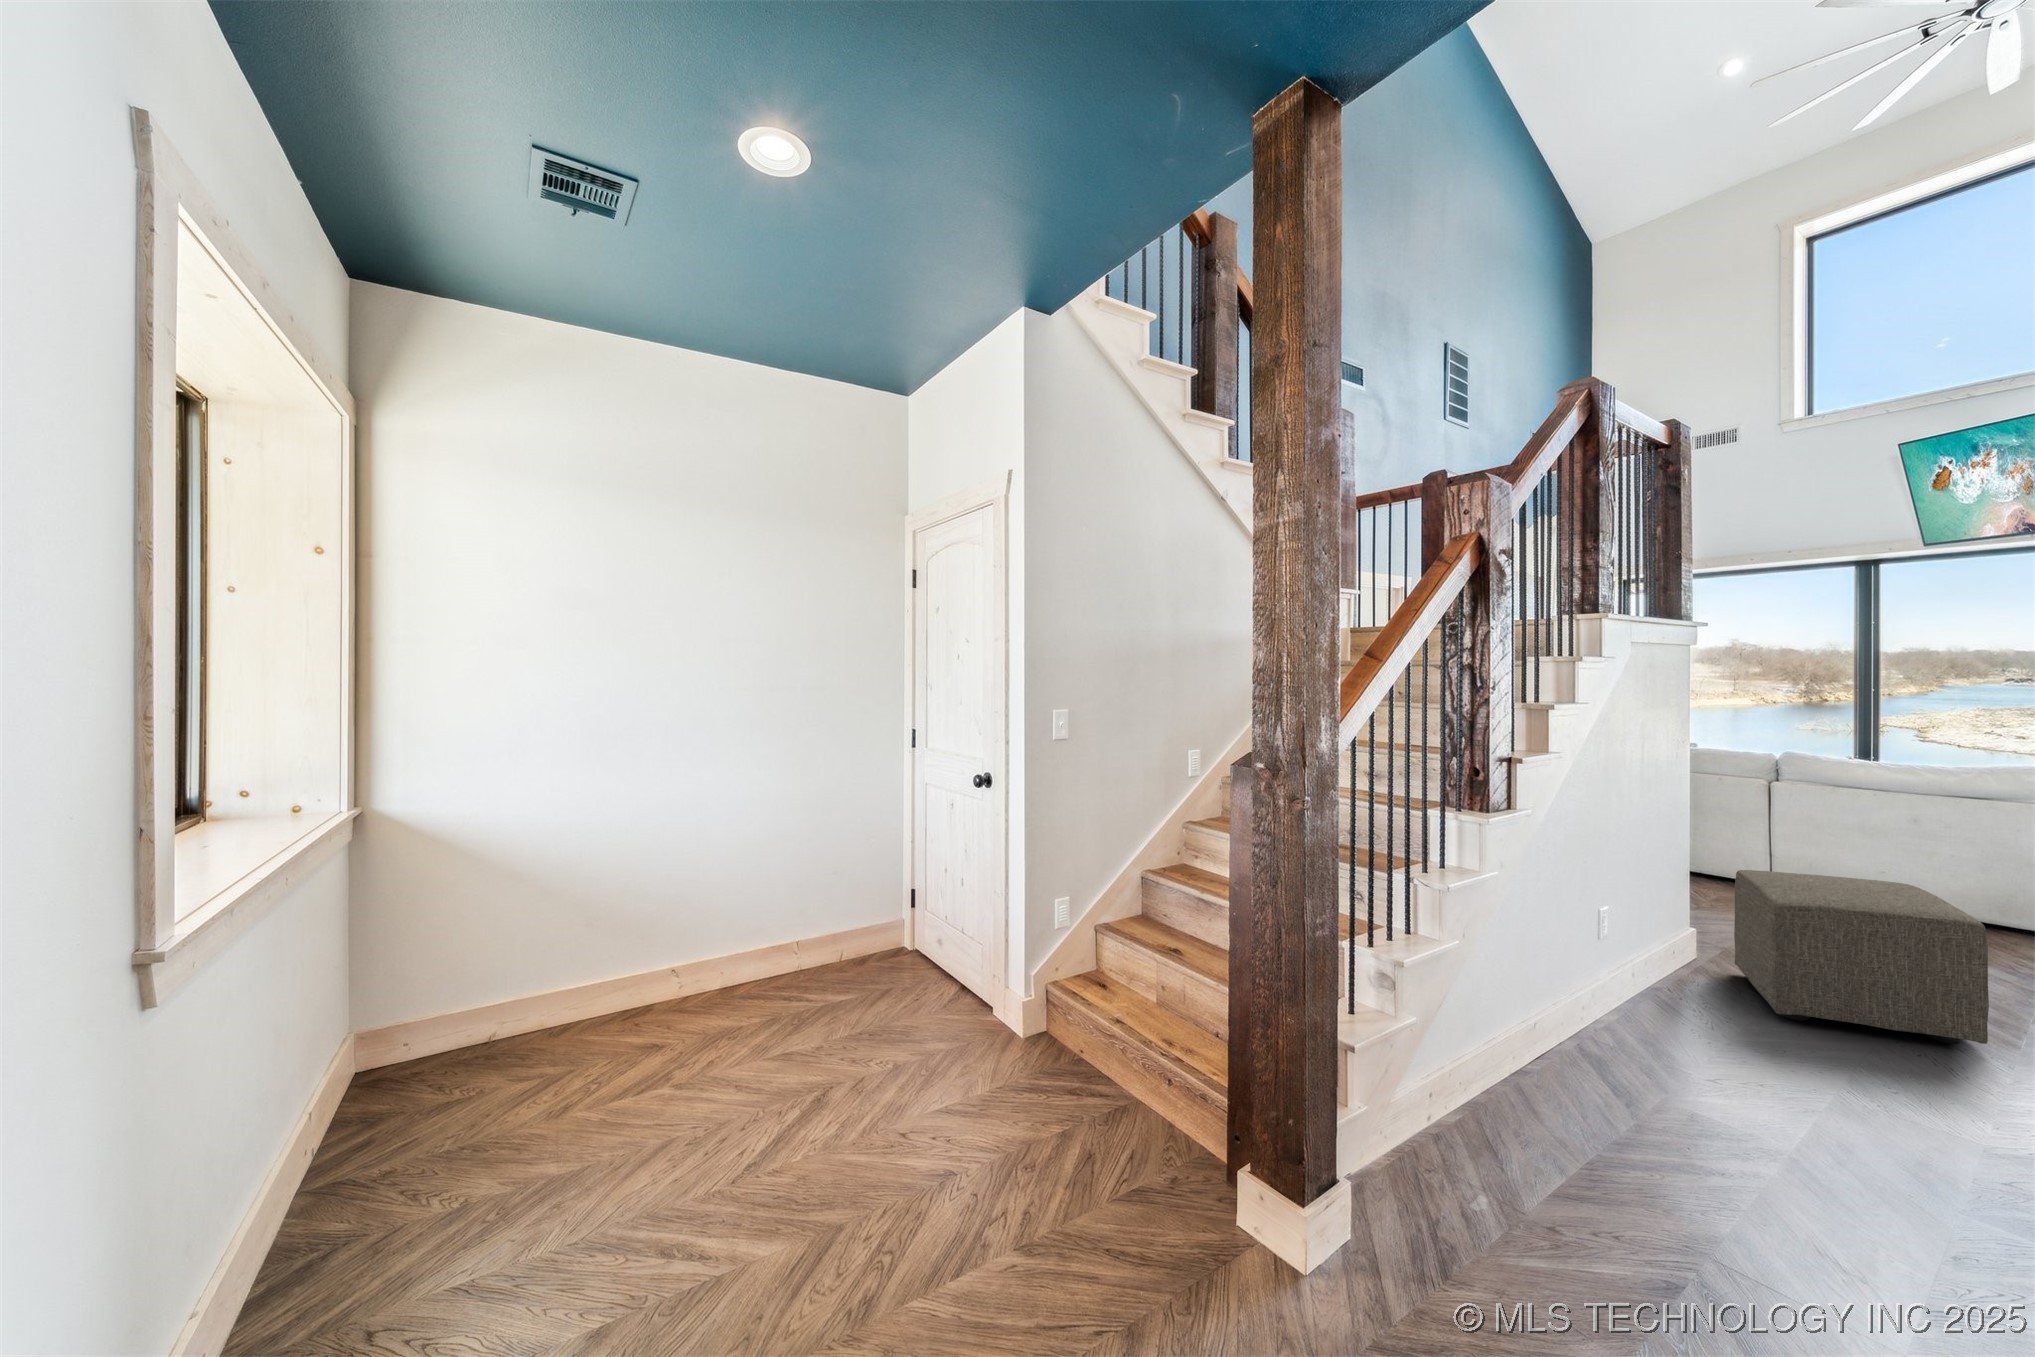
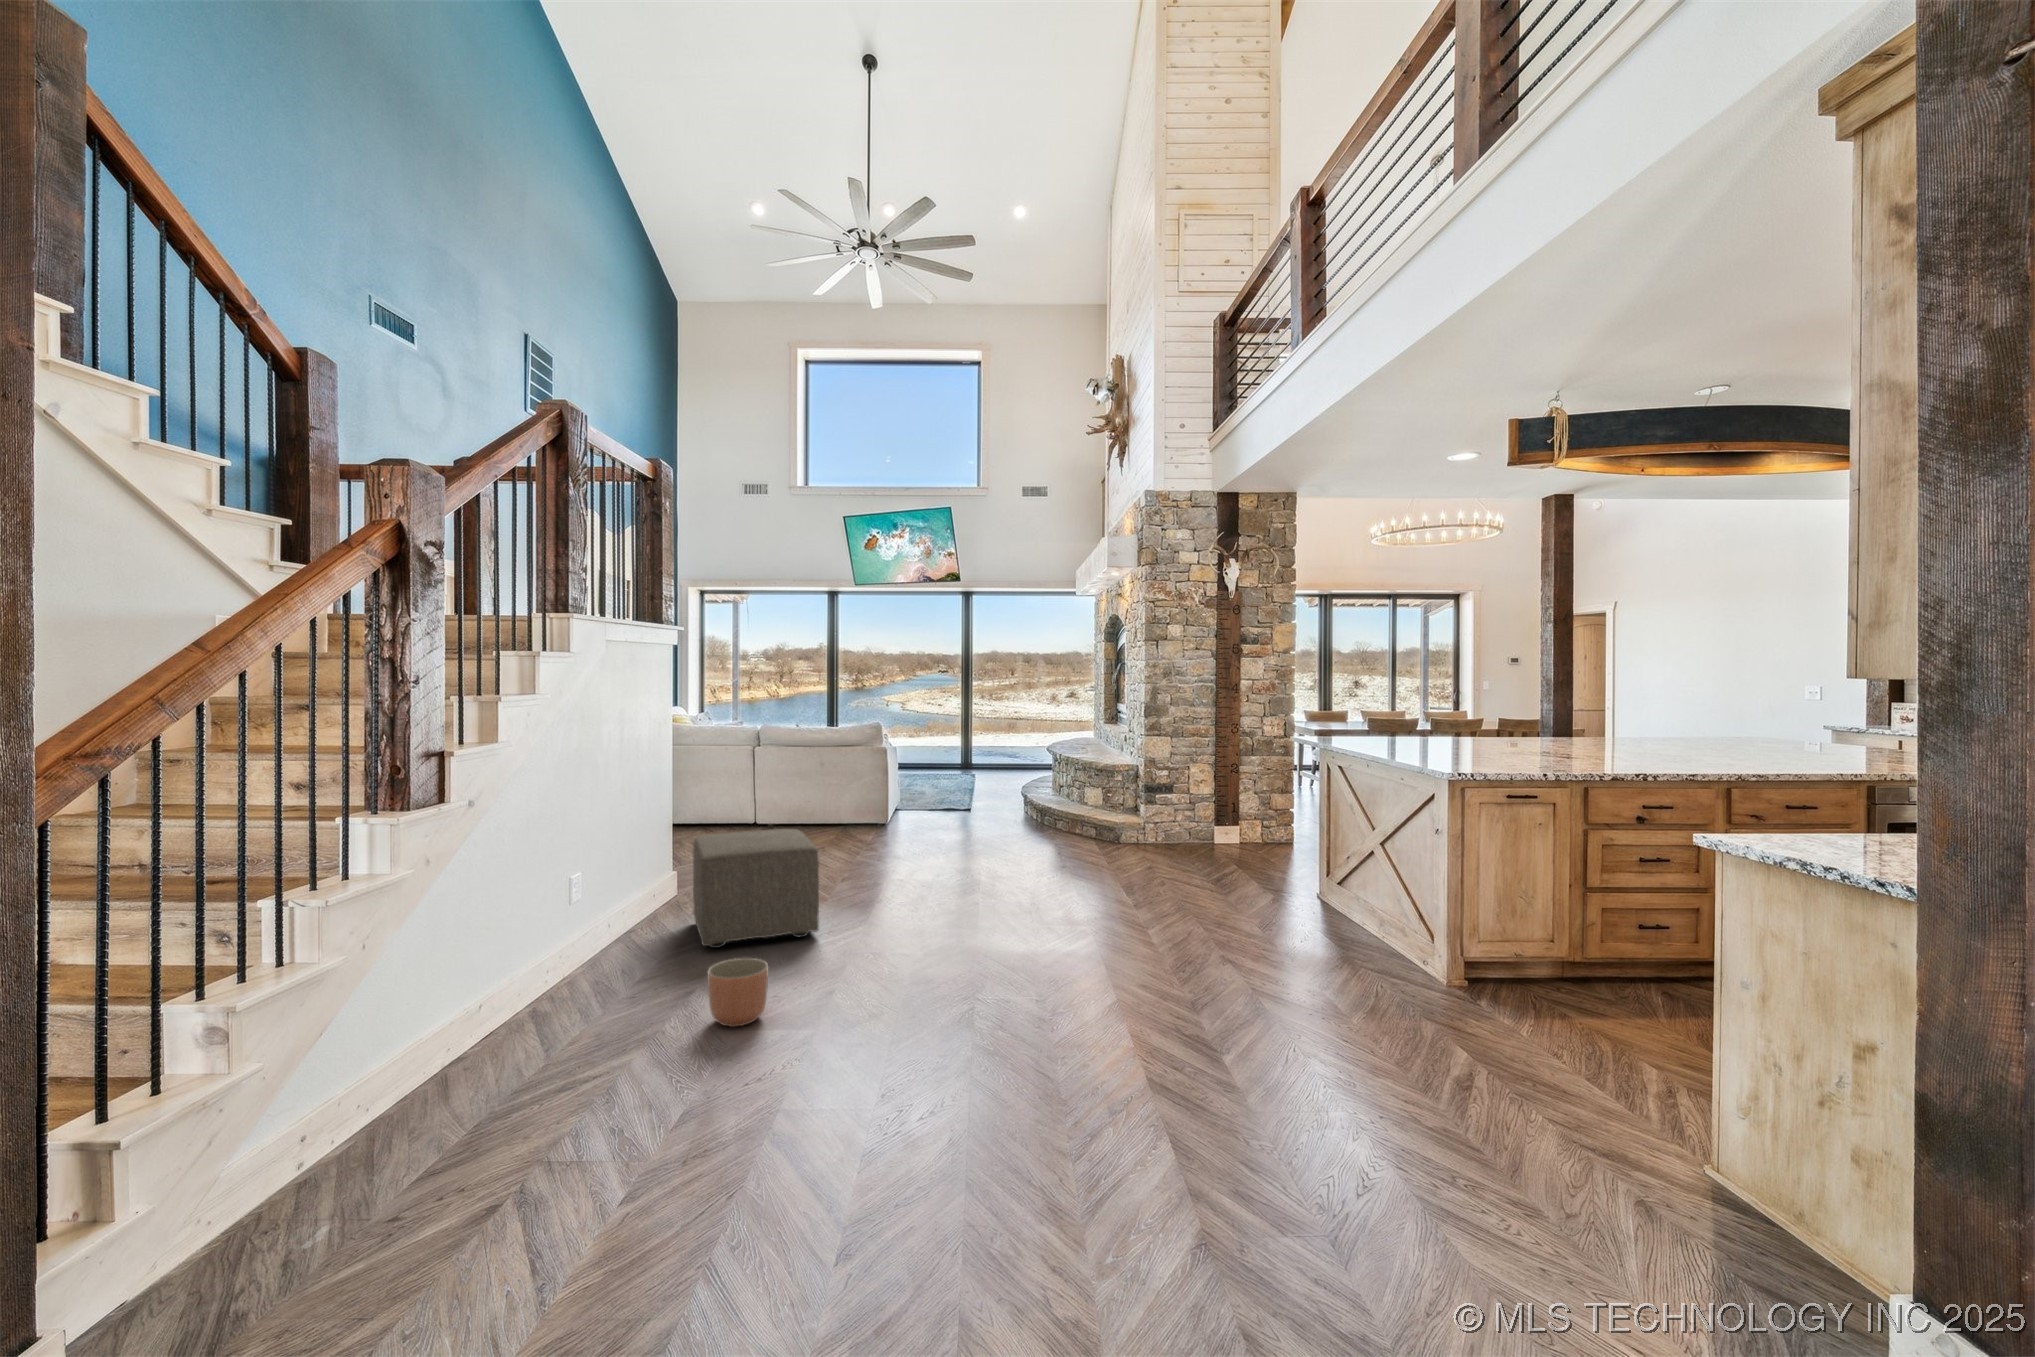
planter: none [1849,1059,1968,1164] -> present [707,958,768,1027]

